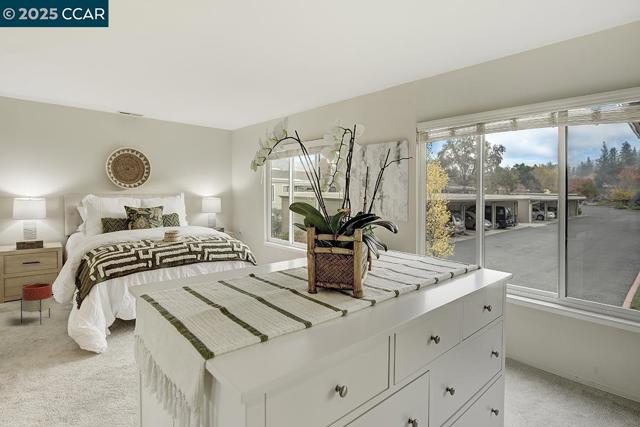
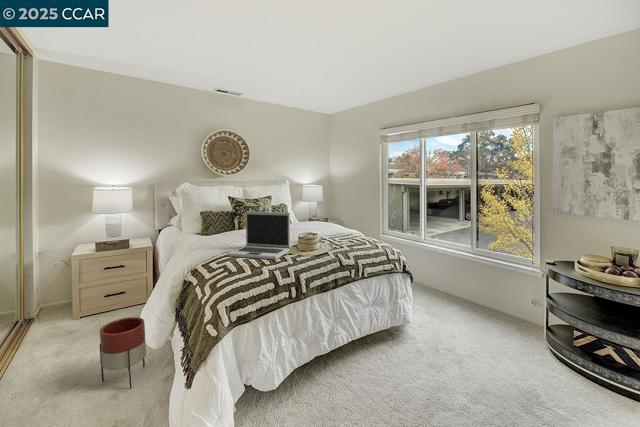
laptop: none [111,215,157,244] -> present [228,212,290,259]

